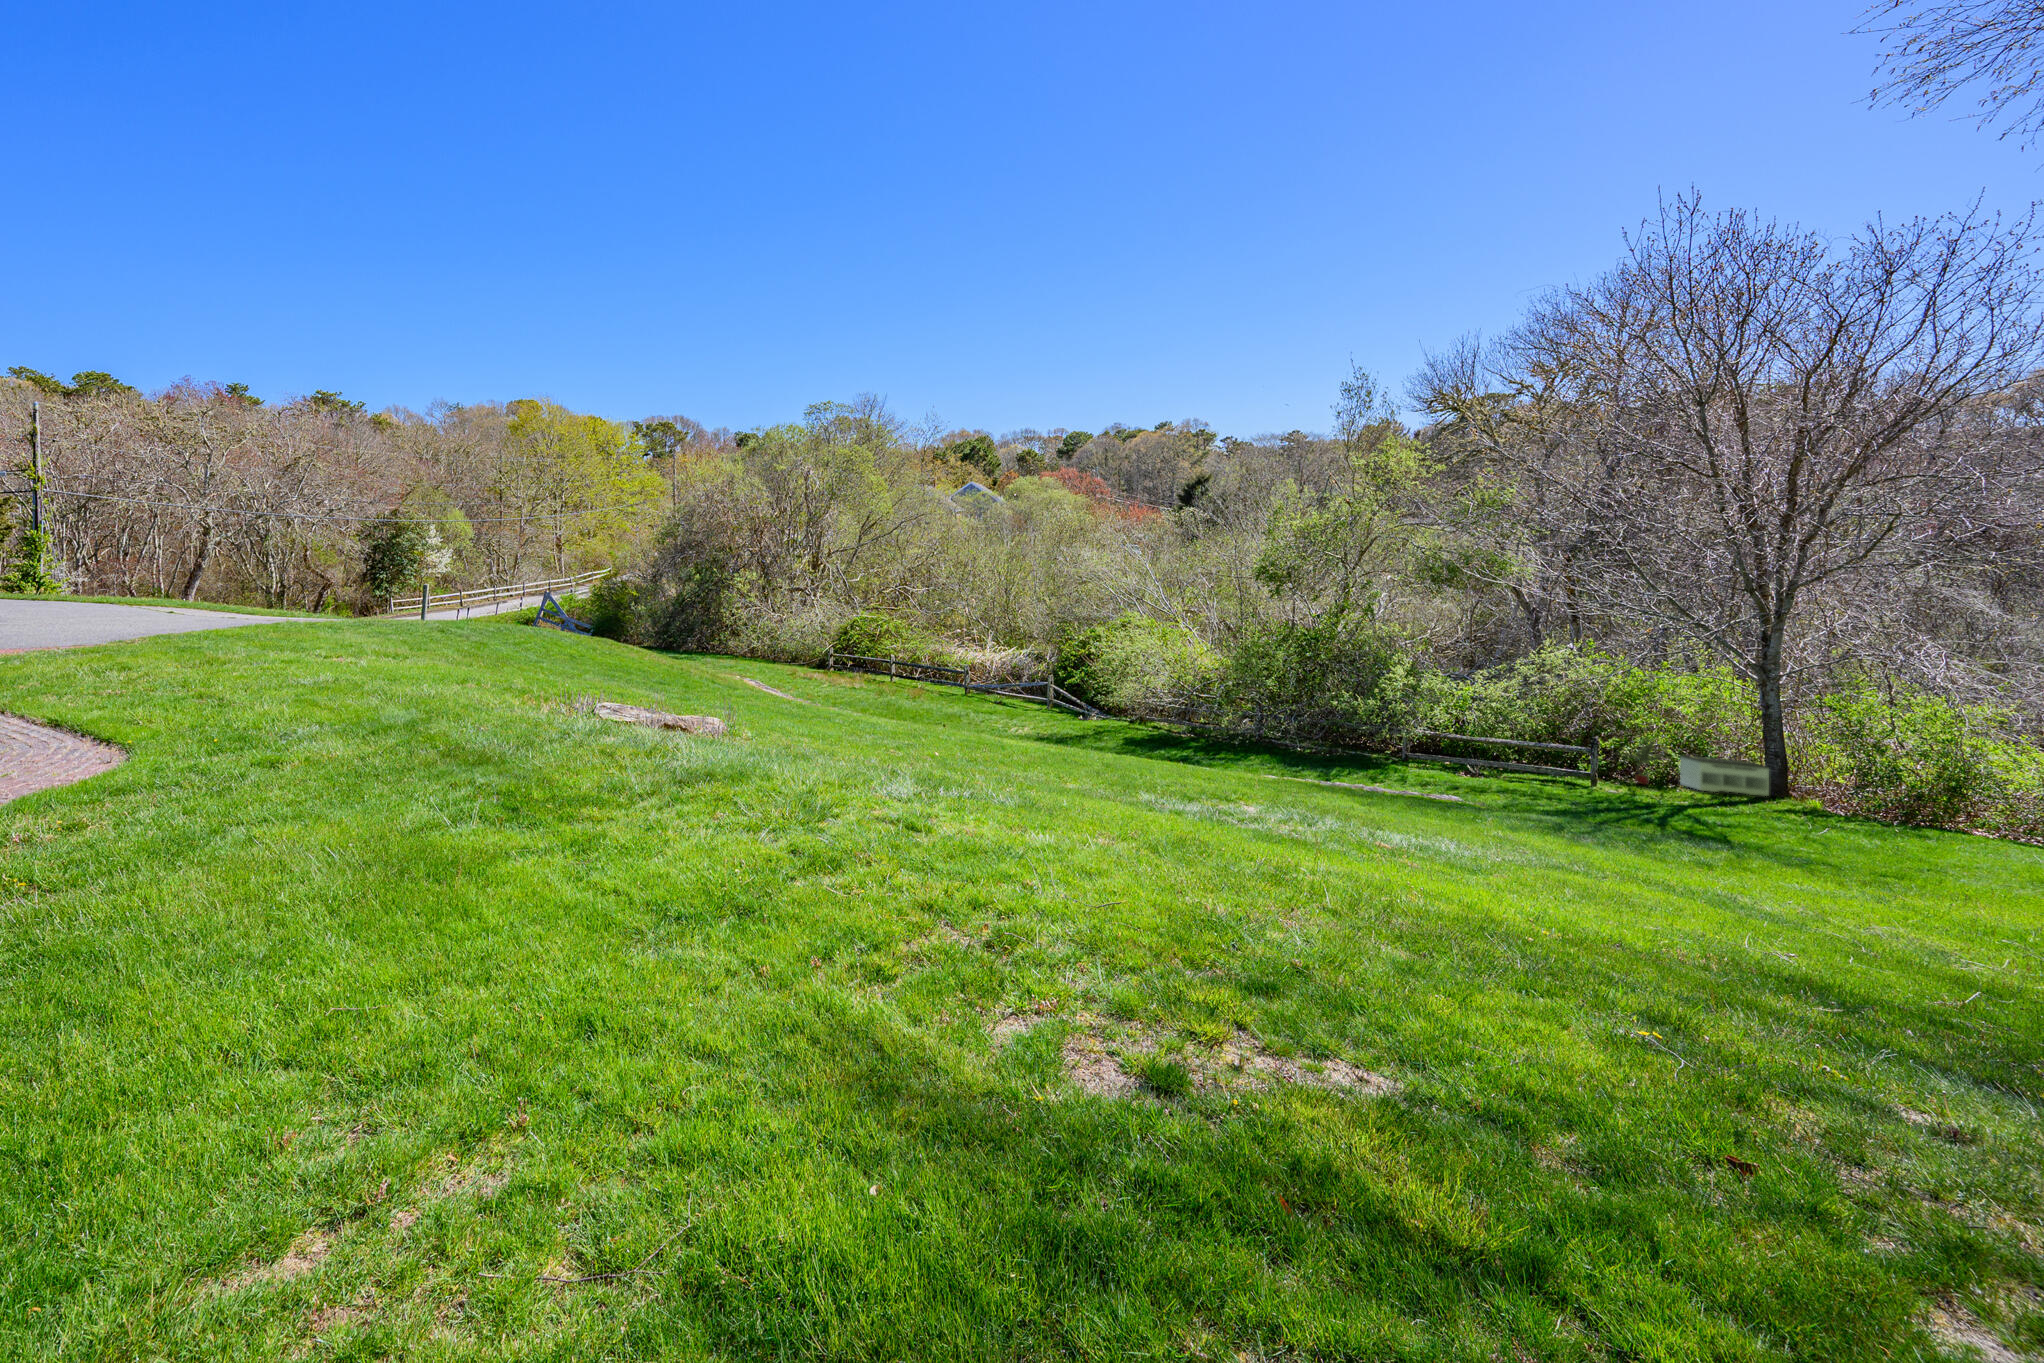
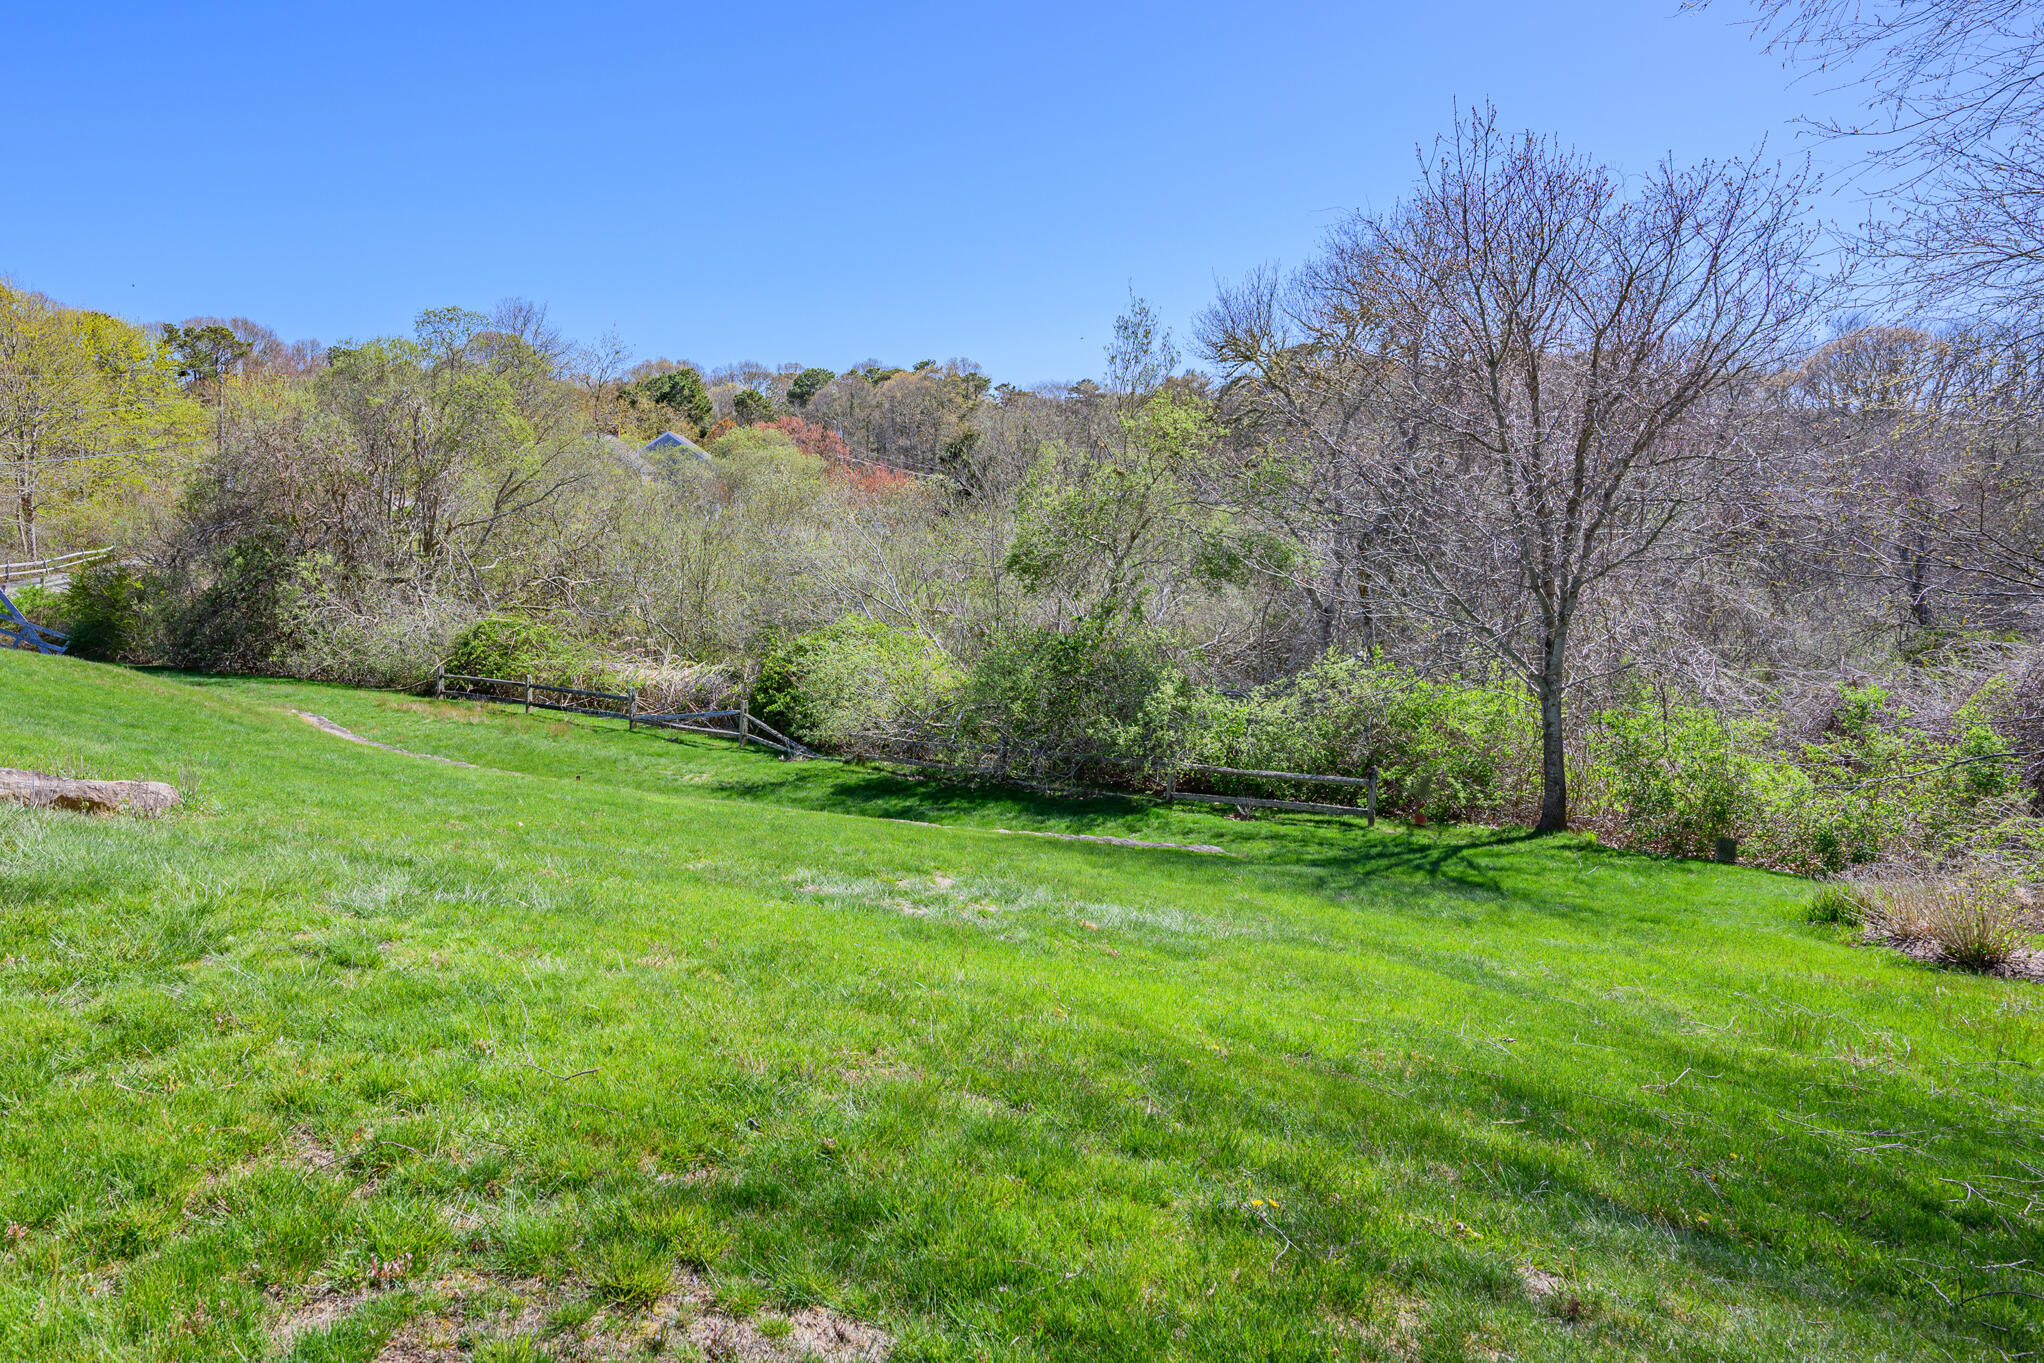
bench: present [1680,755,1769,796] -> none [1457,787,1545,836]
watering can: none [1952,805,1986,829] -> present [1715,835,1742,863]

